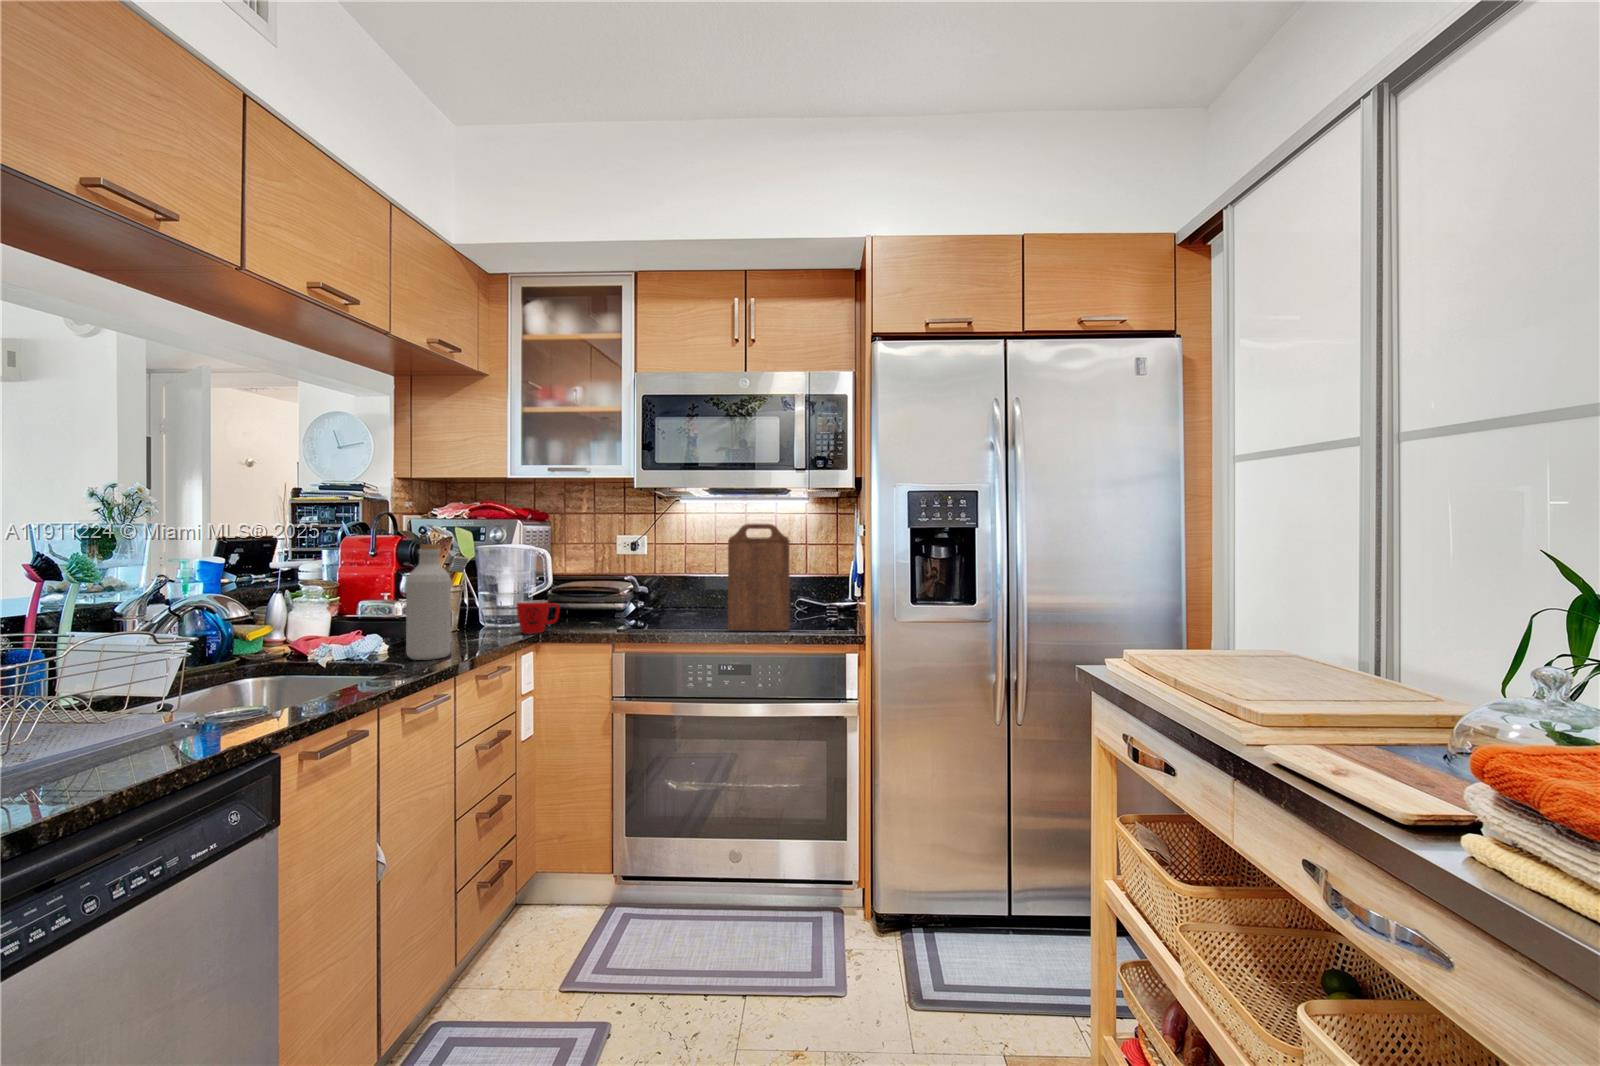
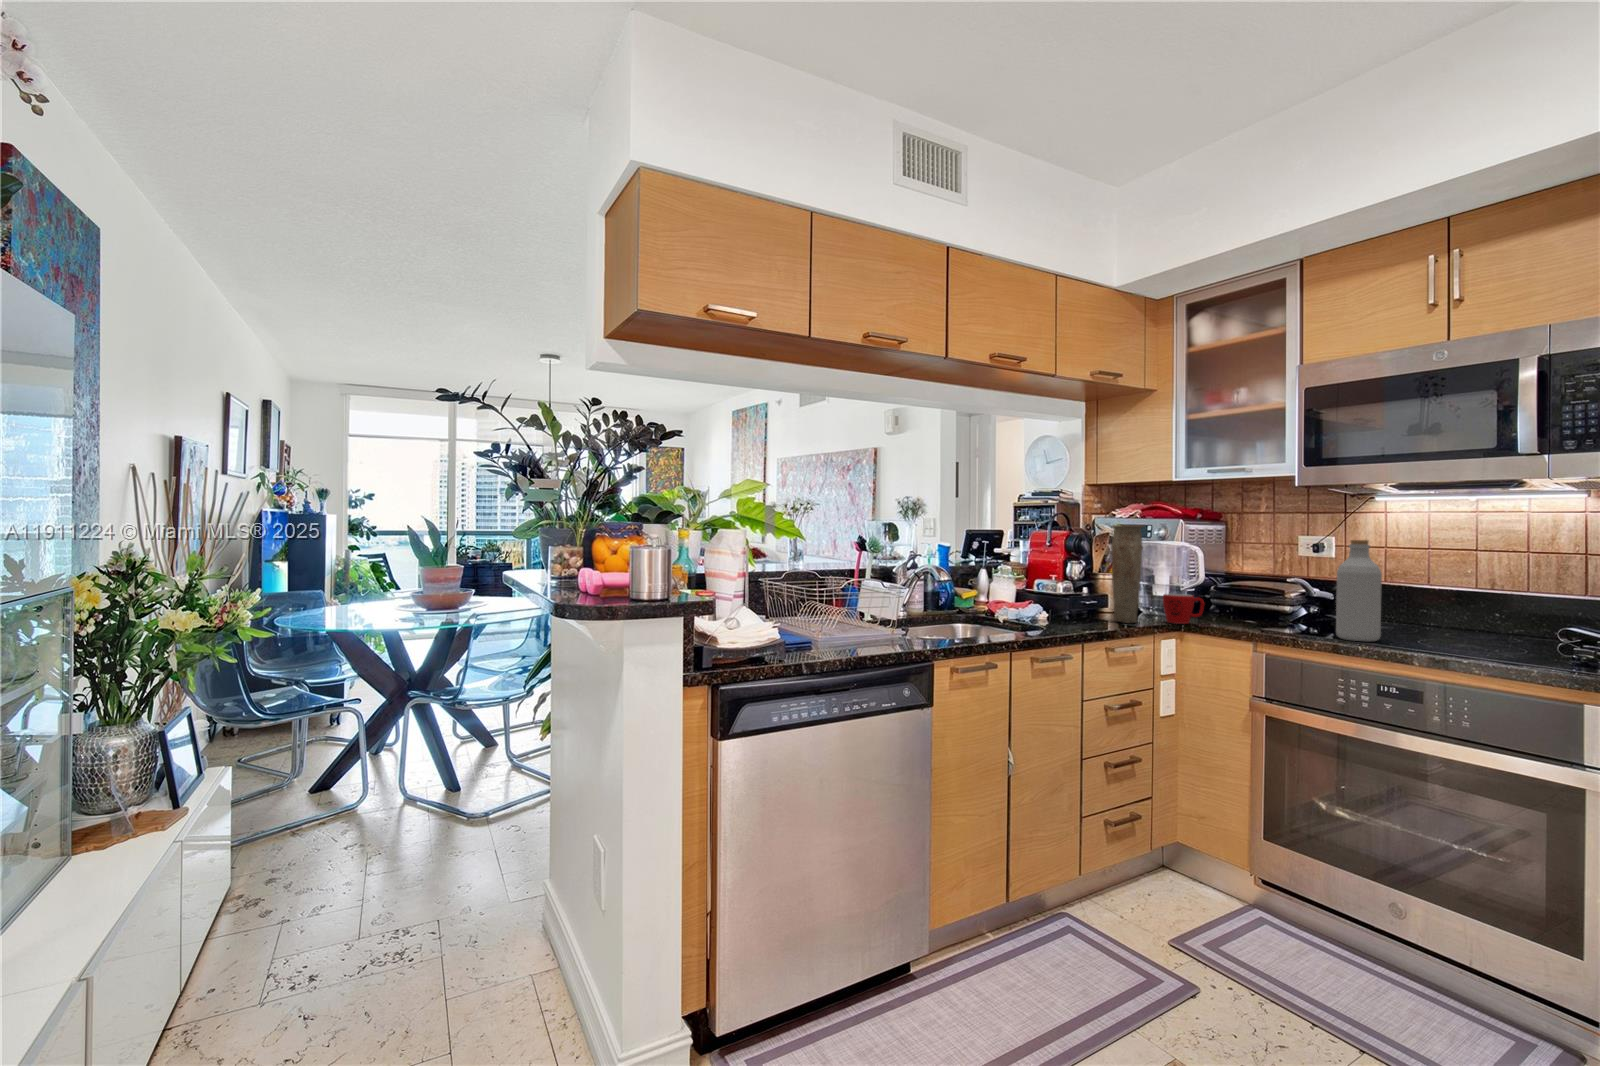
cutting board: present [728,524,790,631] -> none [1395,523,1488,656]
vase: none [461,526,500,640] -> present [1111,525,1144,623]
bottle: present [406,544,452,660] -> present [1336,540,1382,642]

